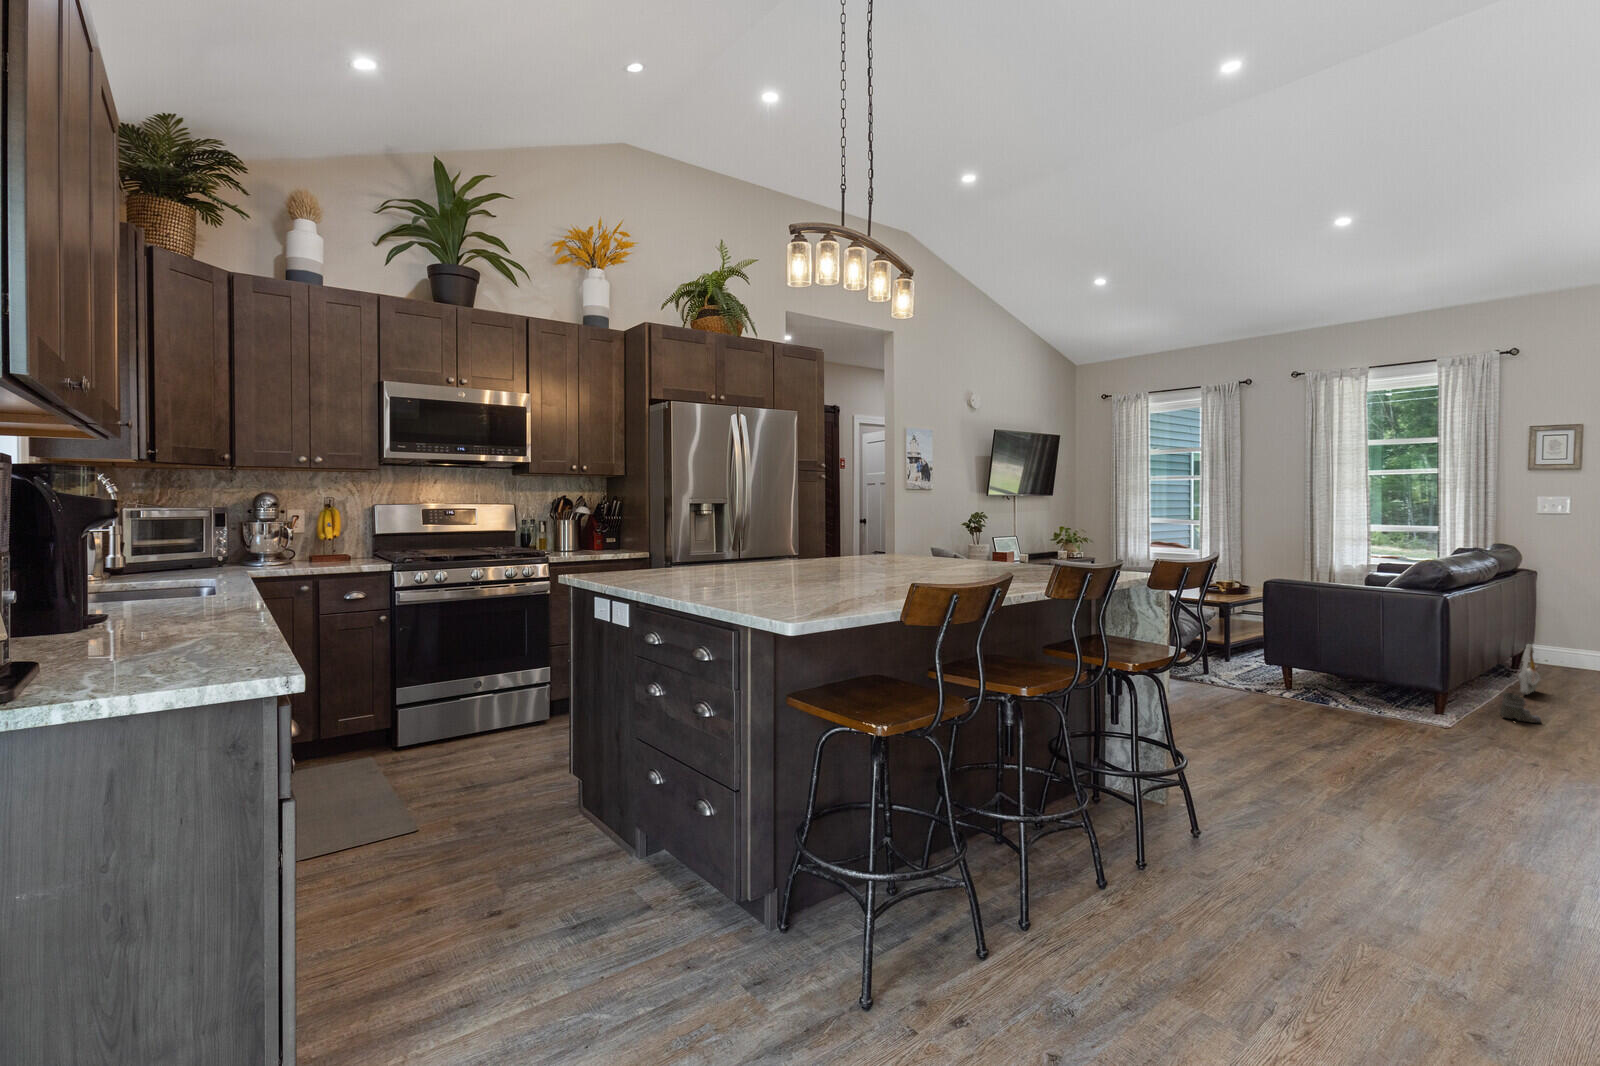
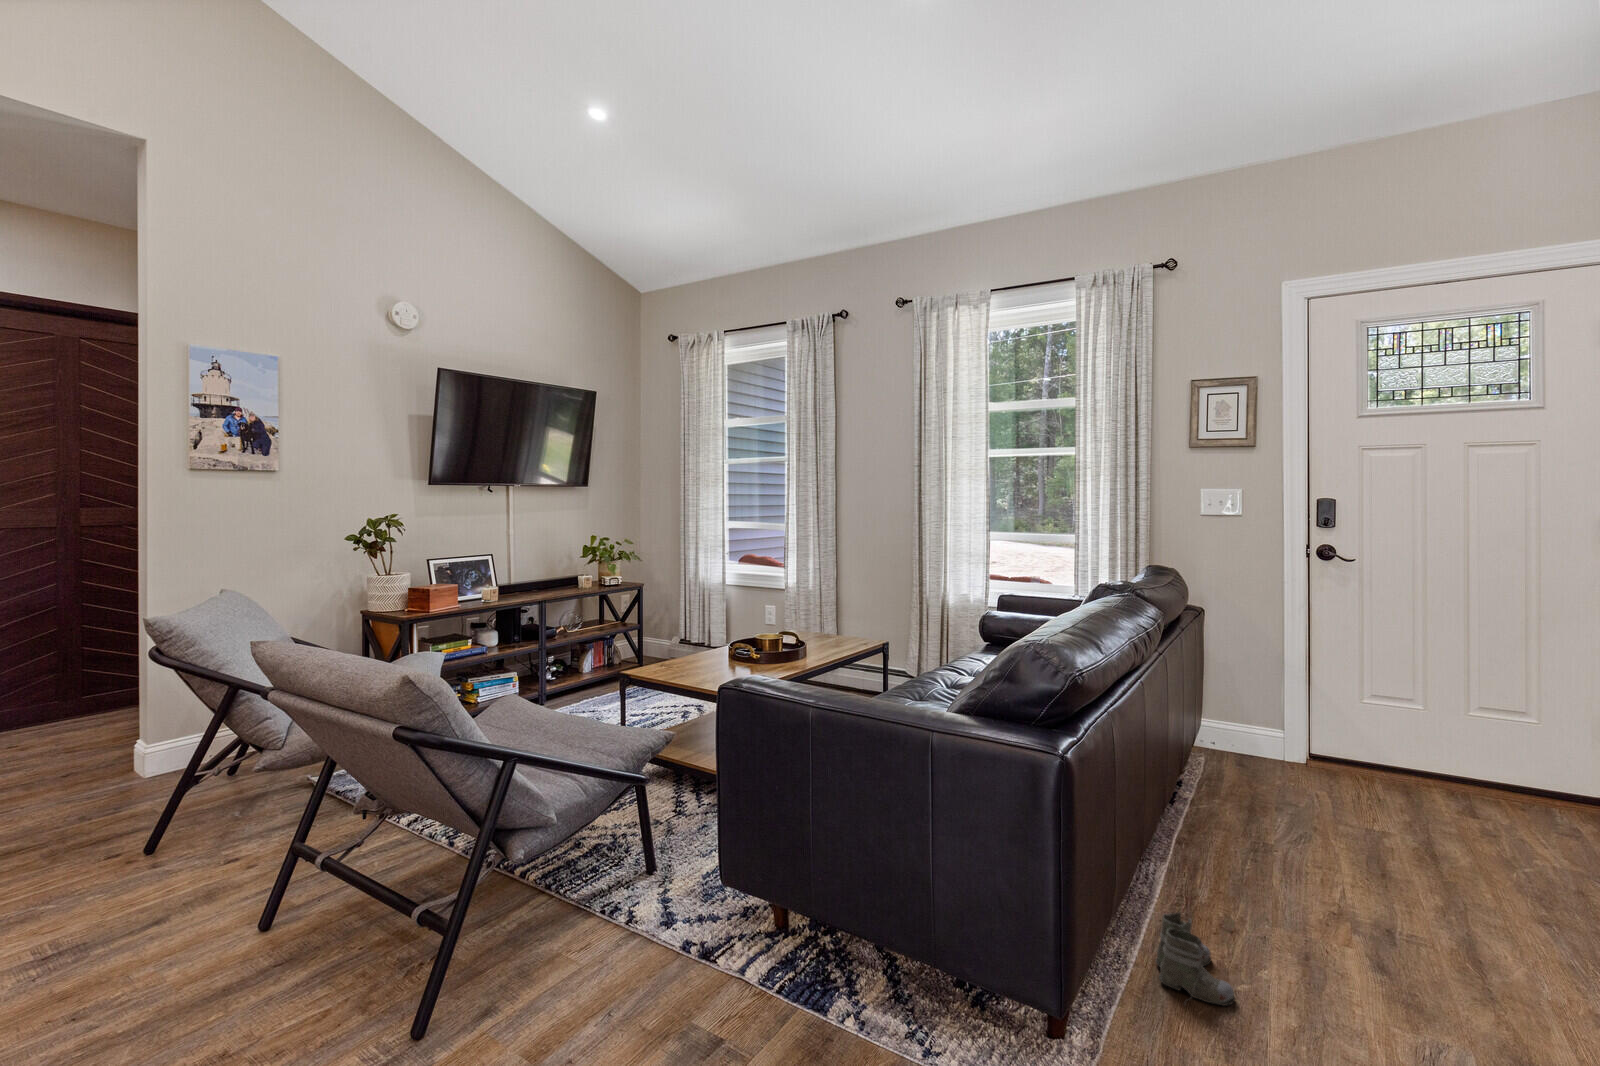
bag: present [1518,645,1541,695] -> none [1184,758,1217,859]

